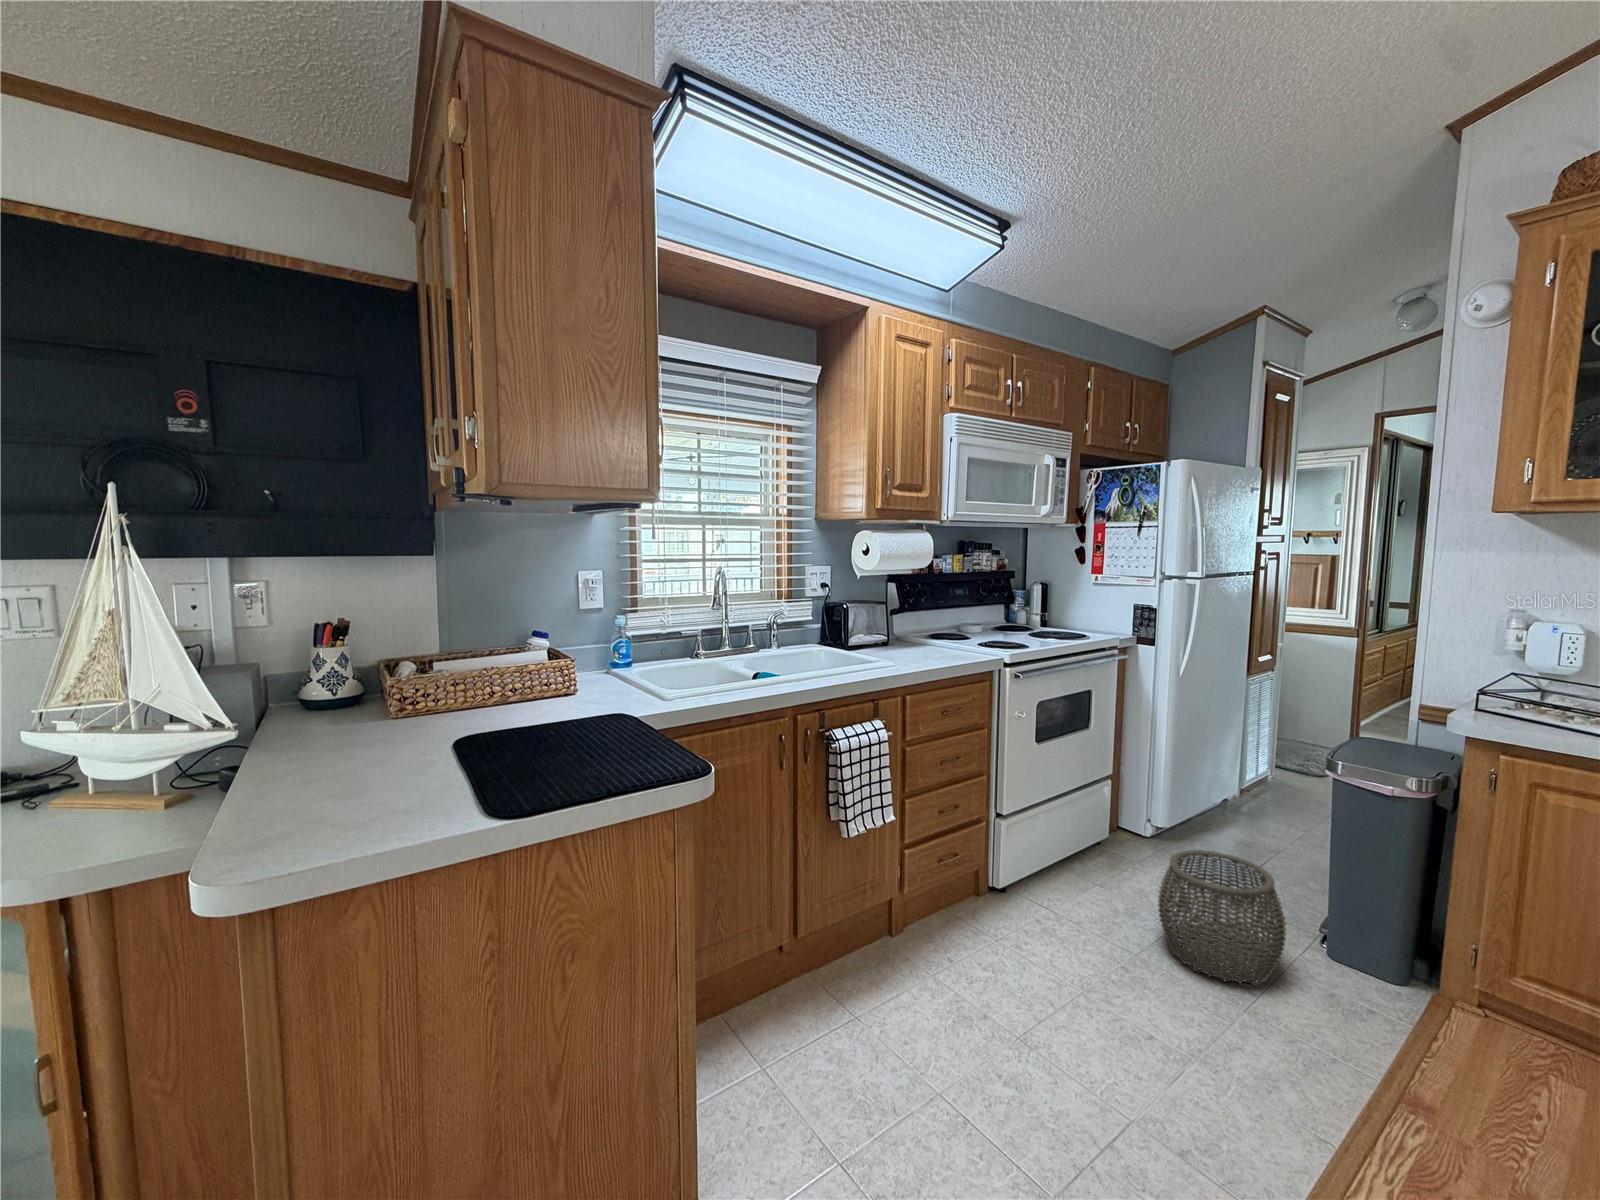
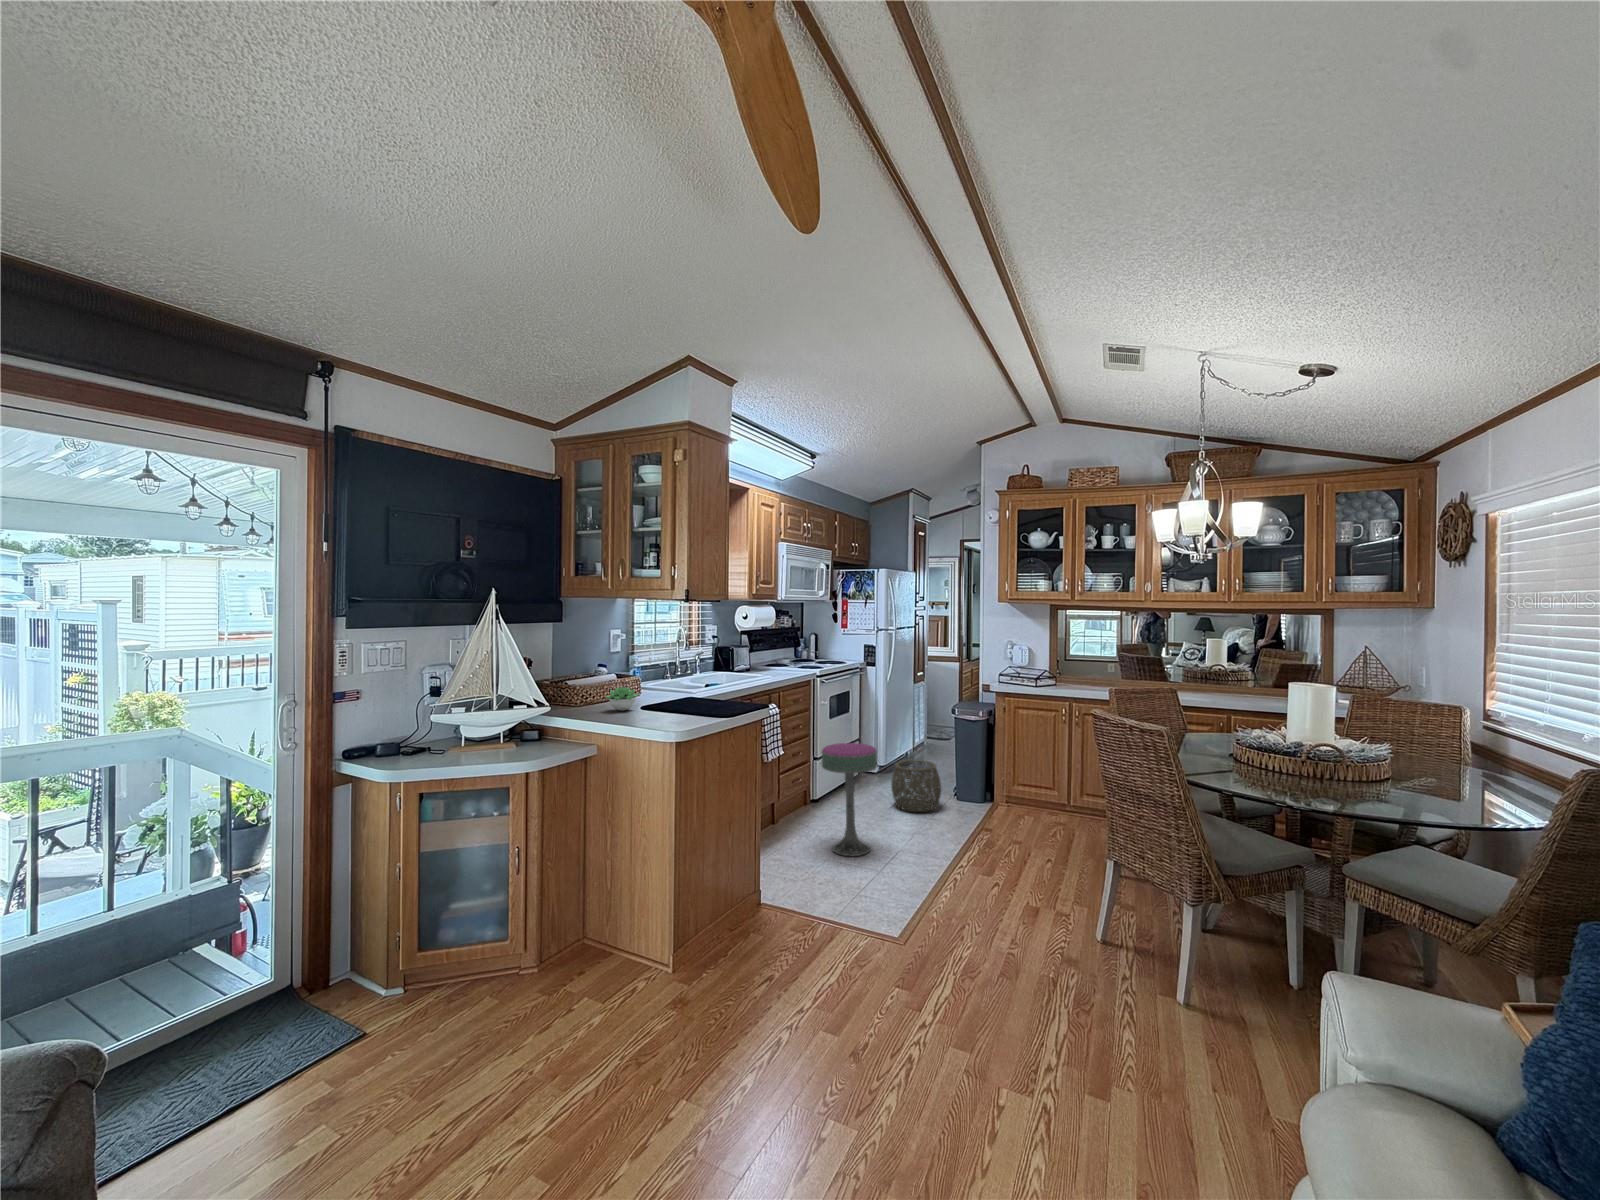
succulent plant: none [341,693,425,747] -> present [606,687,639,710]
bar stool: none [947,826,1082,1109] -> present [822,743,877,856]

